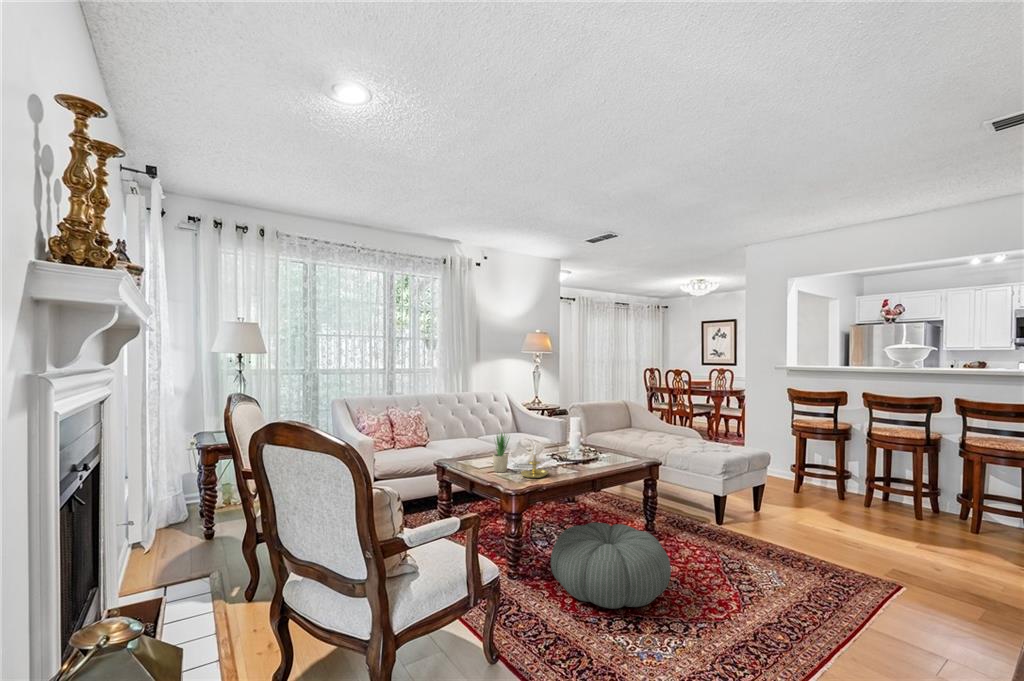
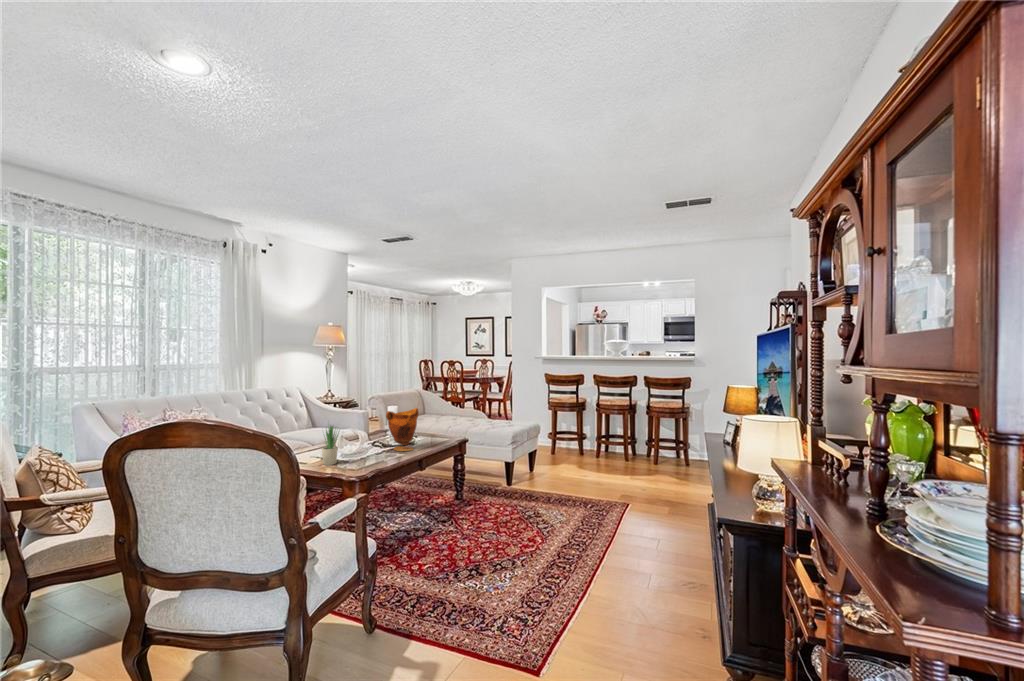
vase: none [560,421,598,467] -> present [386,408,419,451]
candle holder: present [521,448,548,478] -> none [354,435,383,466]
pouf: present [551,522,671,609] -> none [394,494,495,564]

